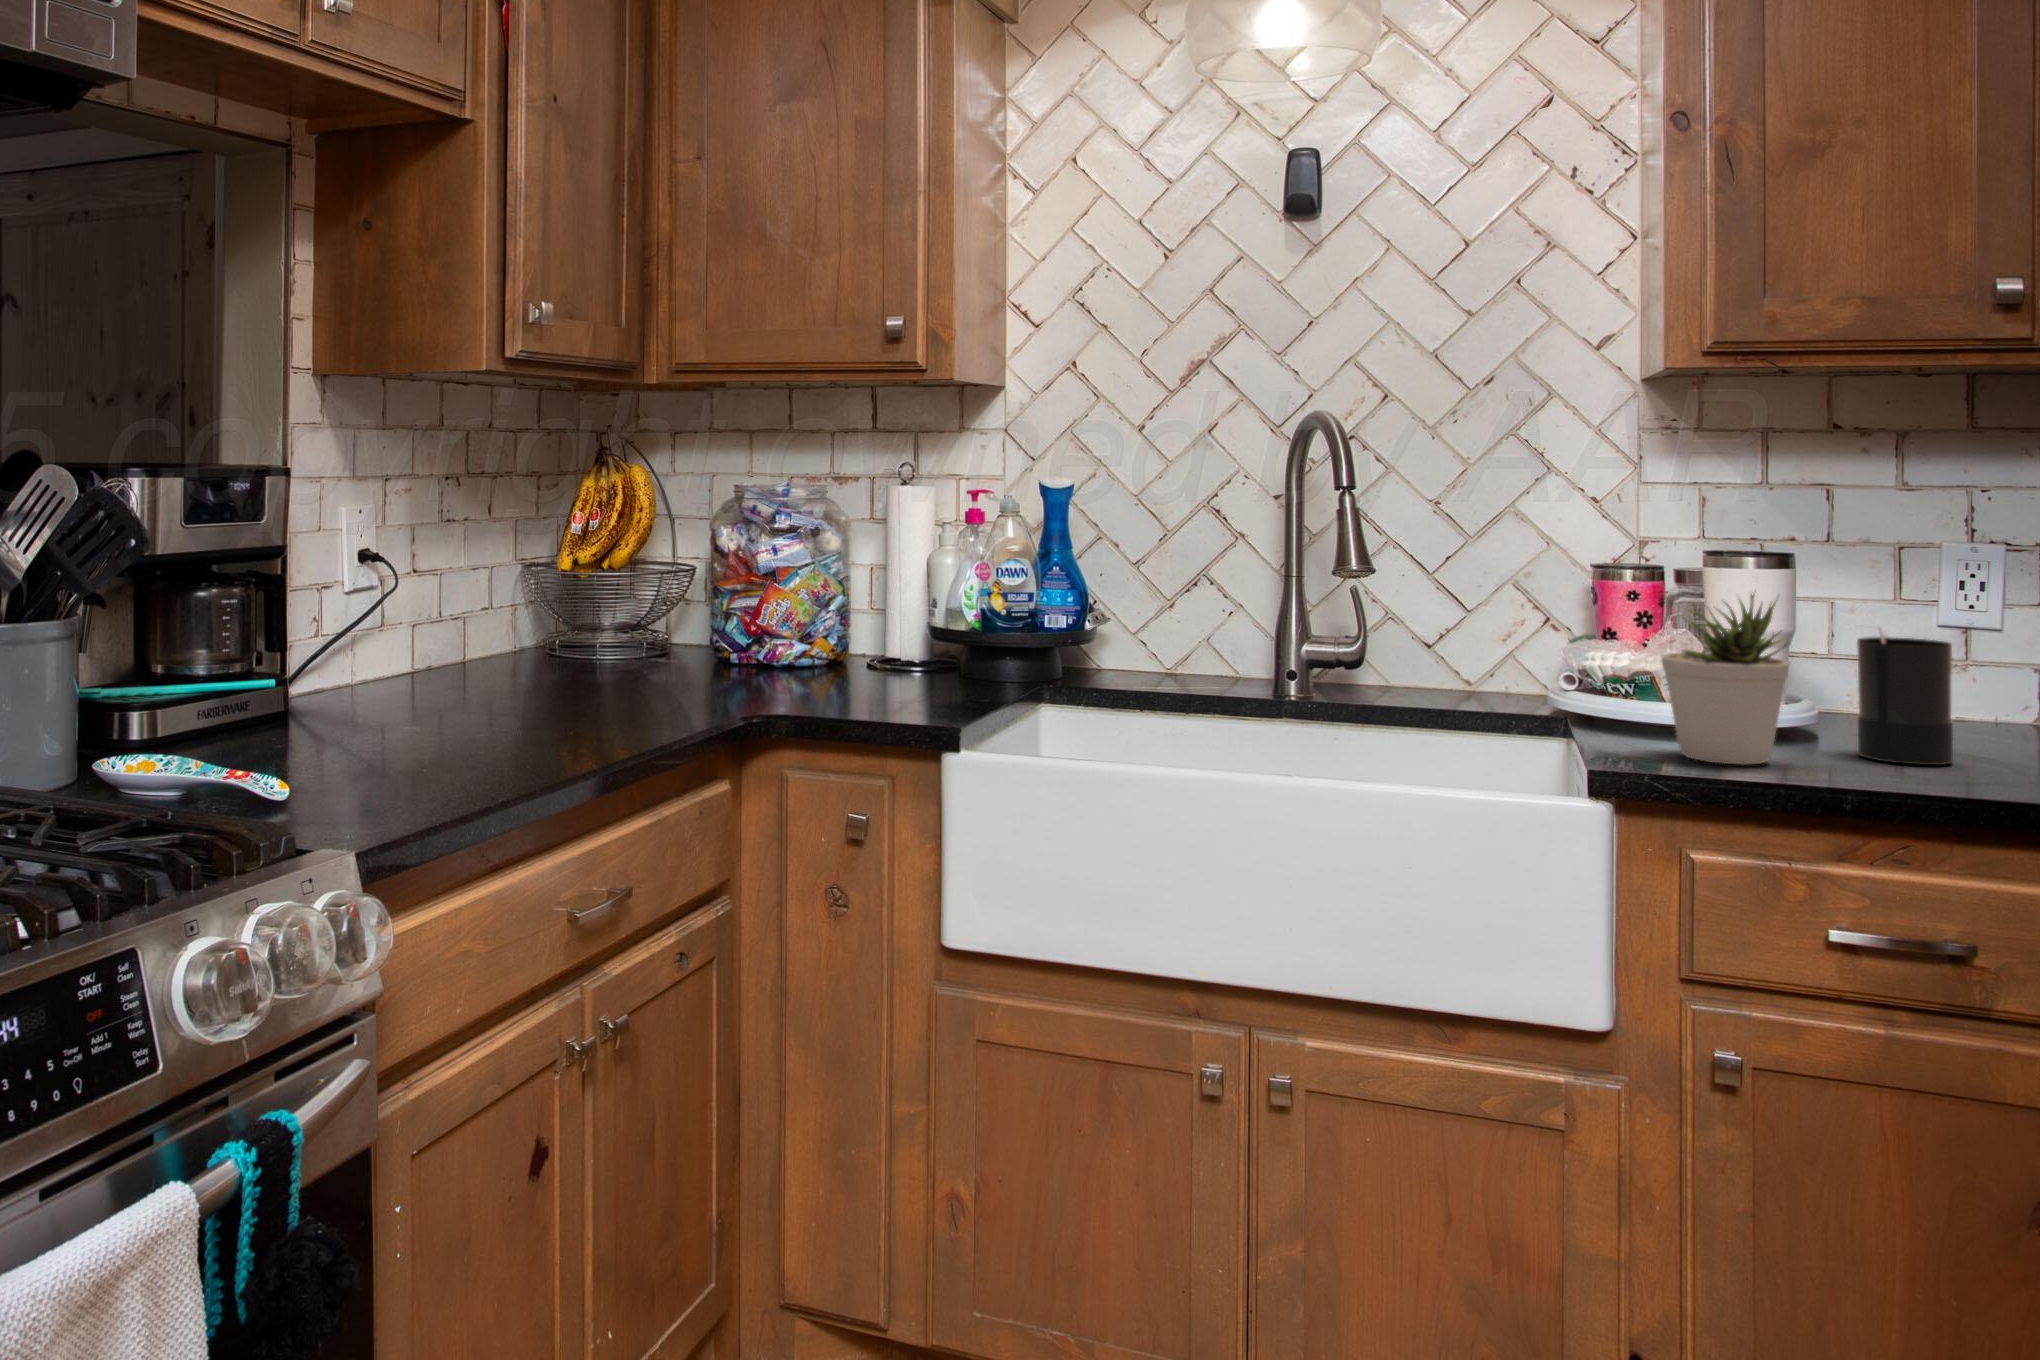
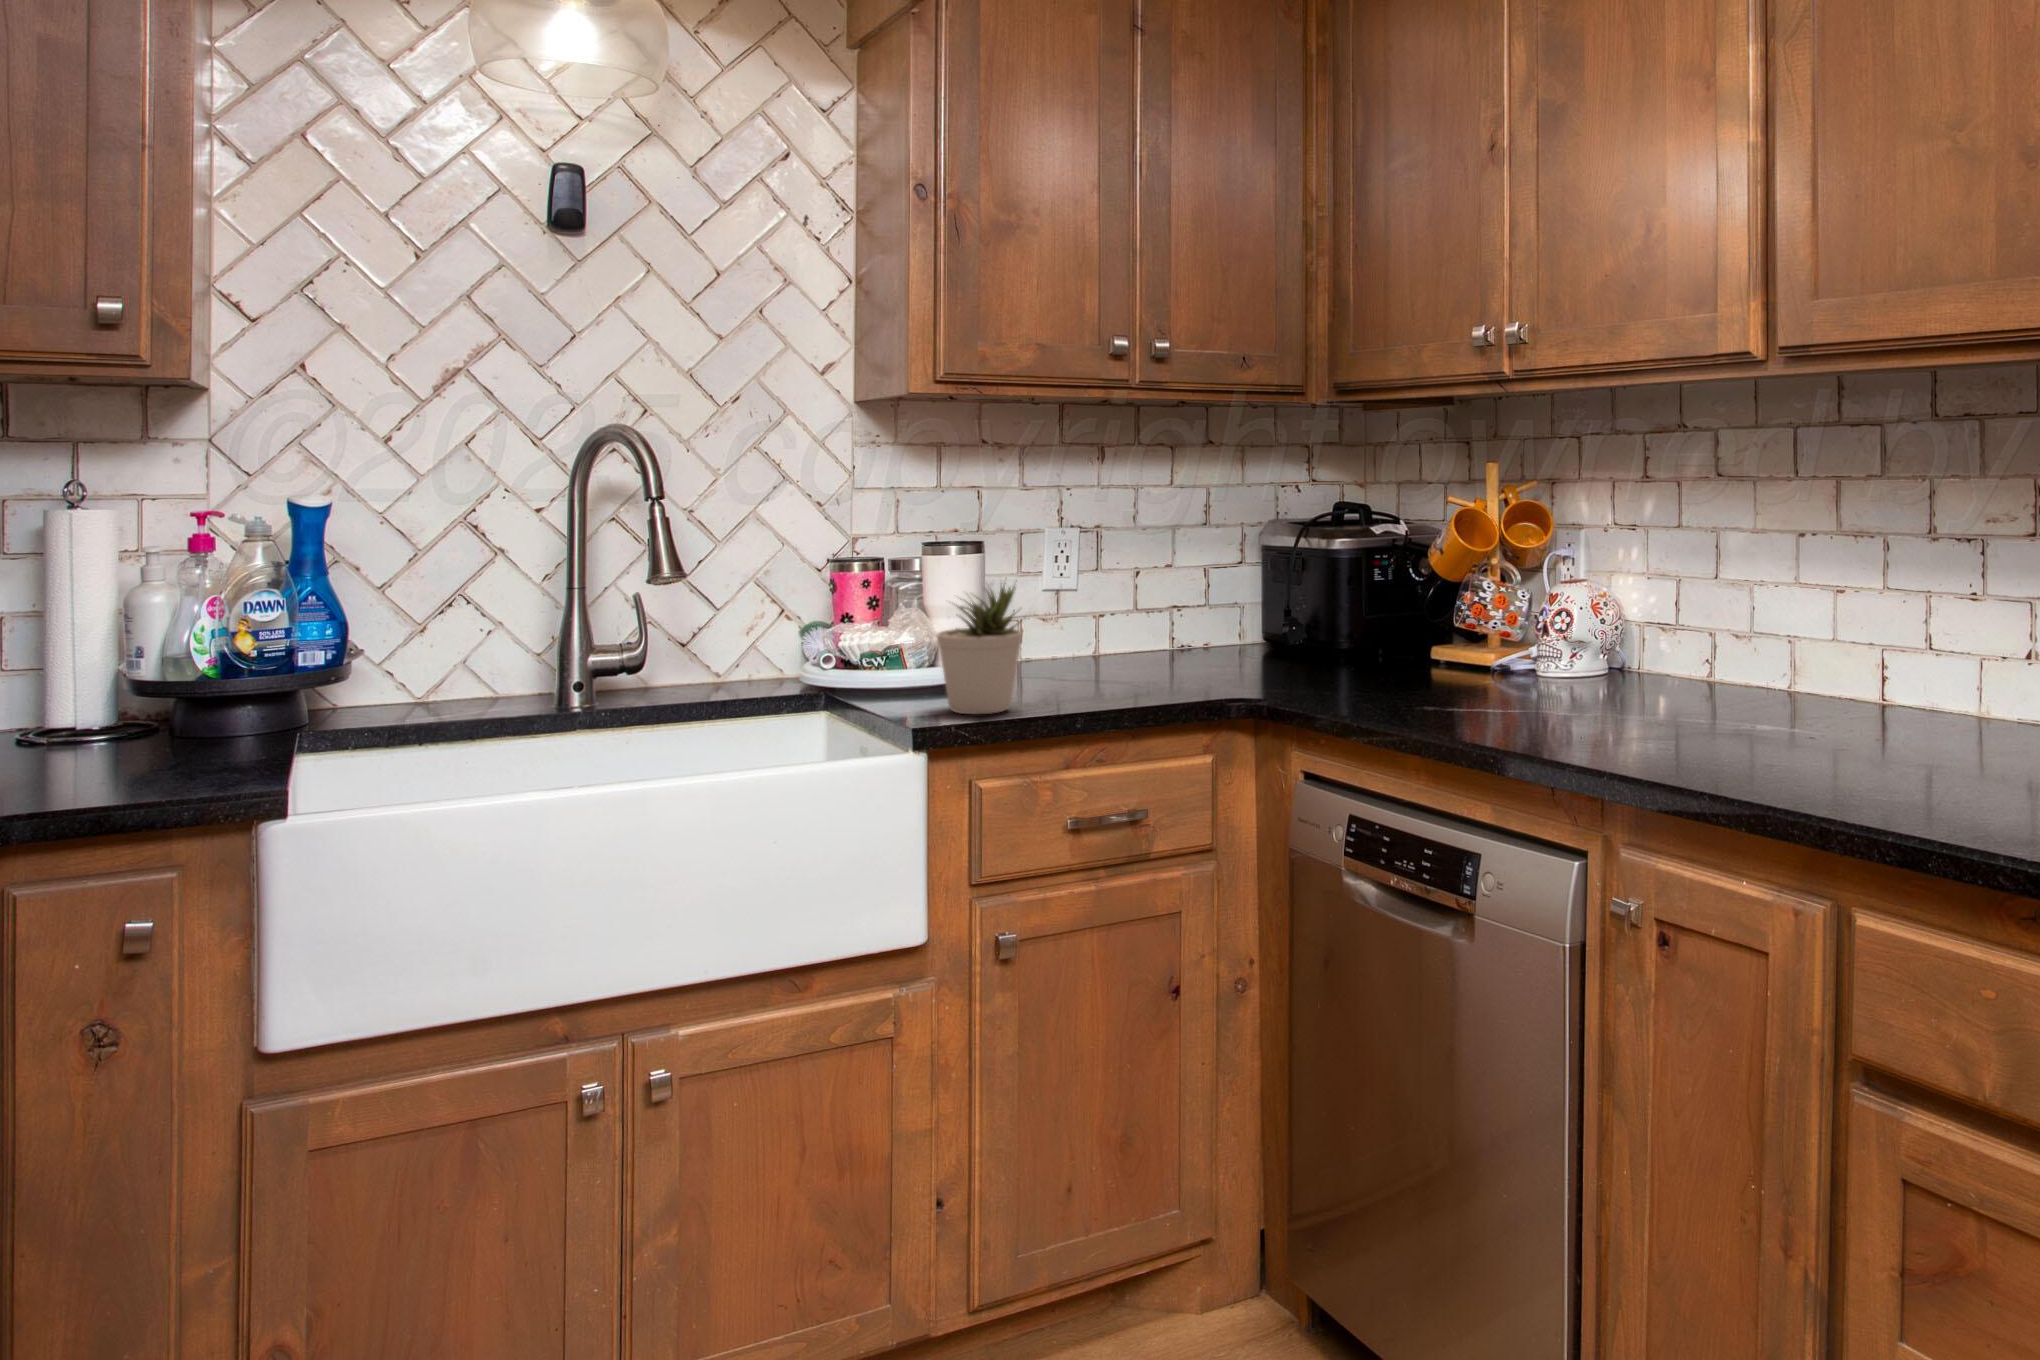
candle: present [1857,628,1953,765] -> none [1037,598,1098,697]

